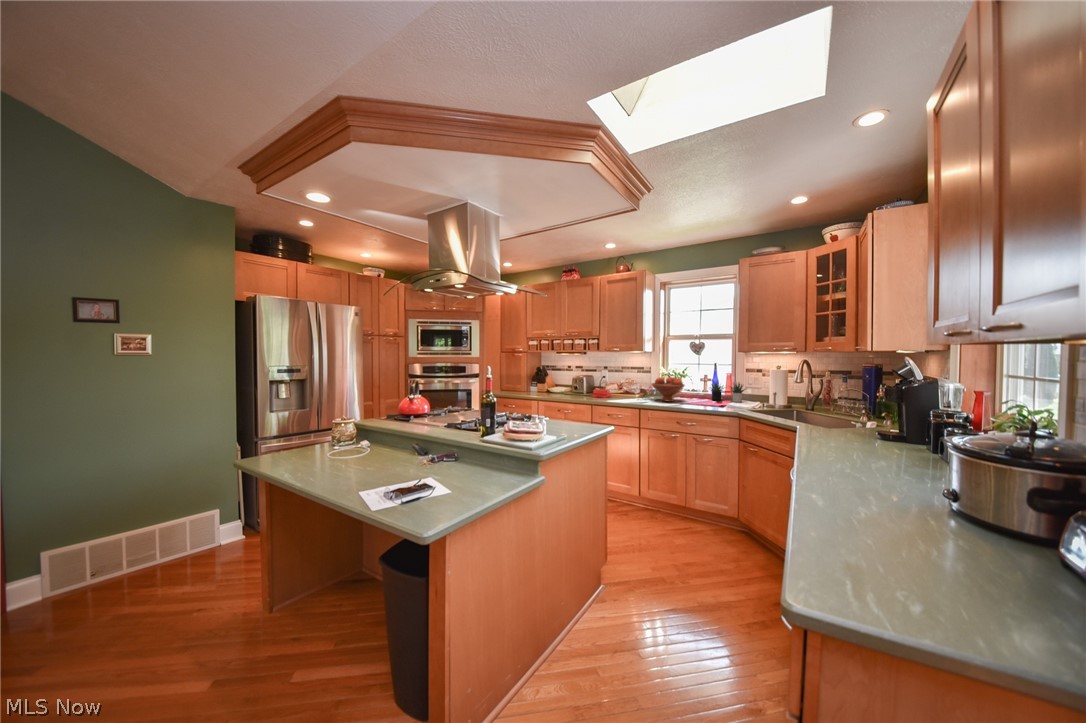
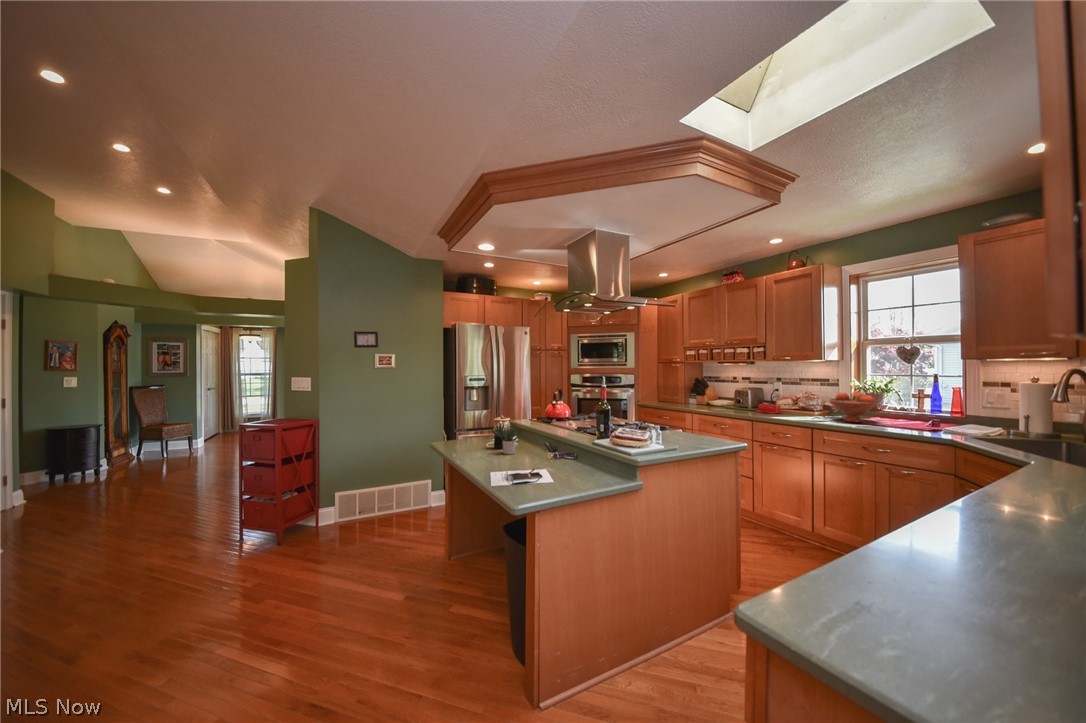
succulent plant: present [711,383,746,402] -> present [492,423,521,454]

